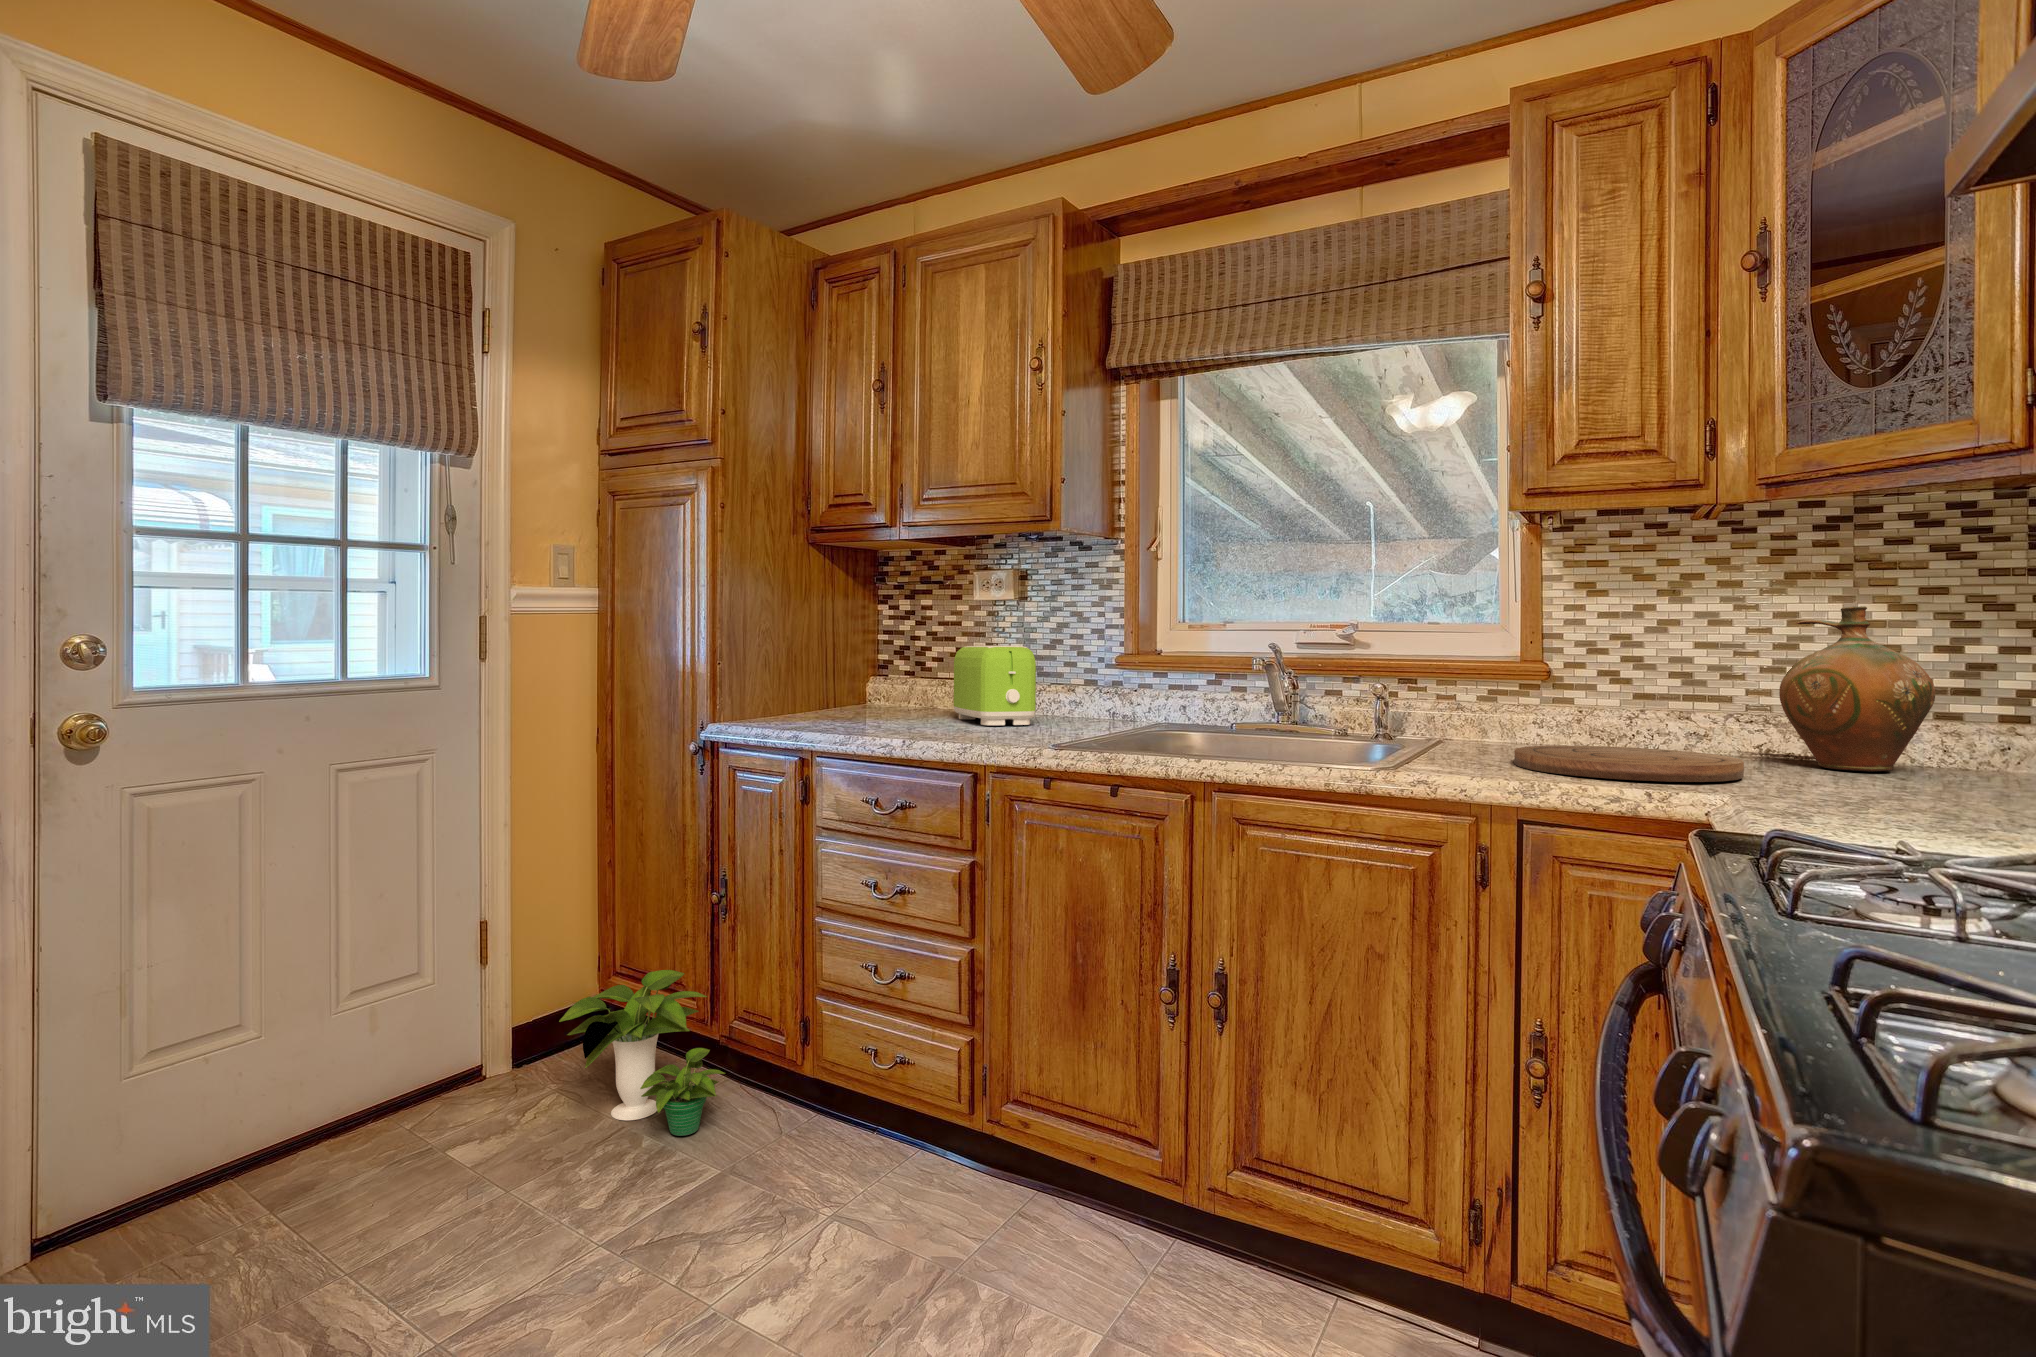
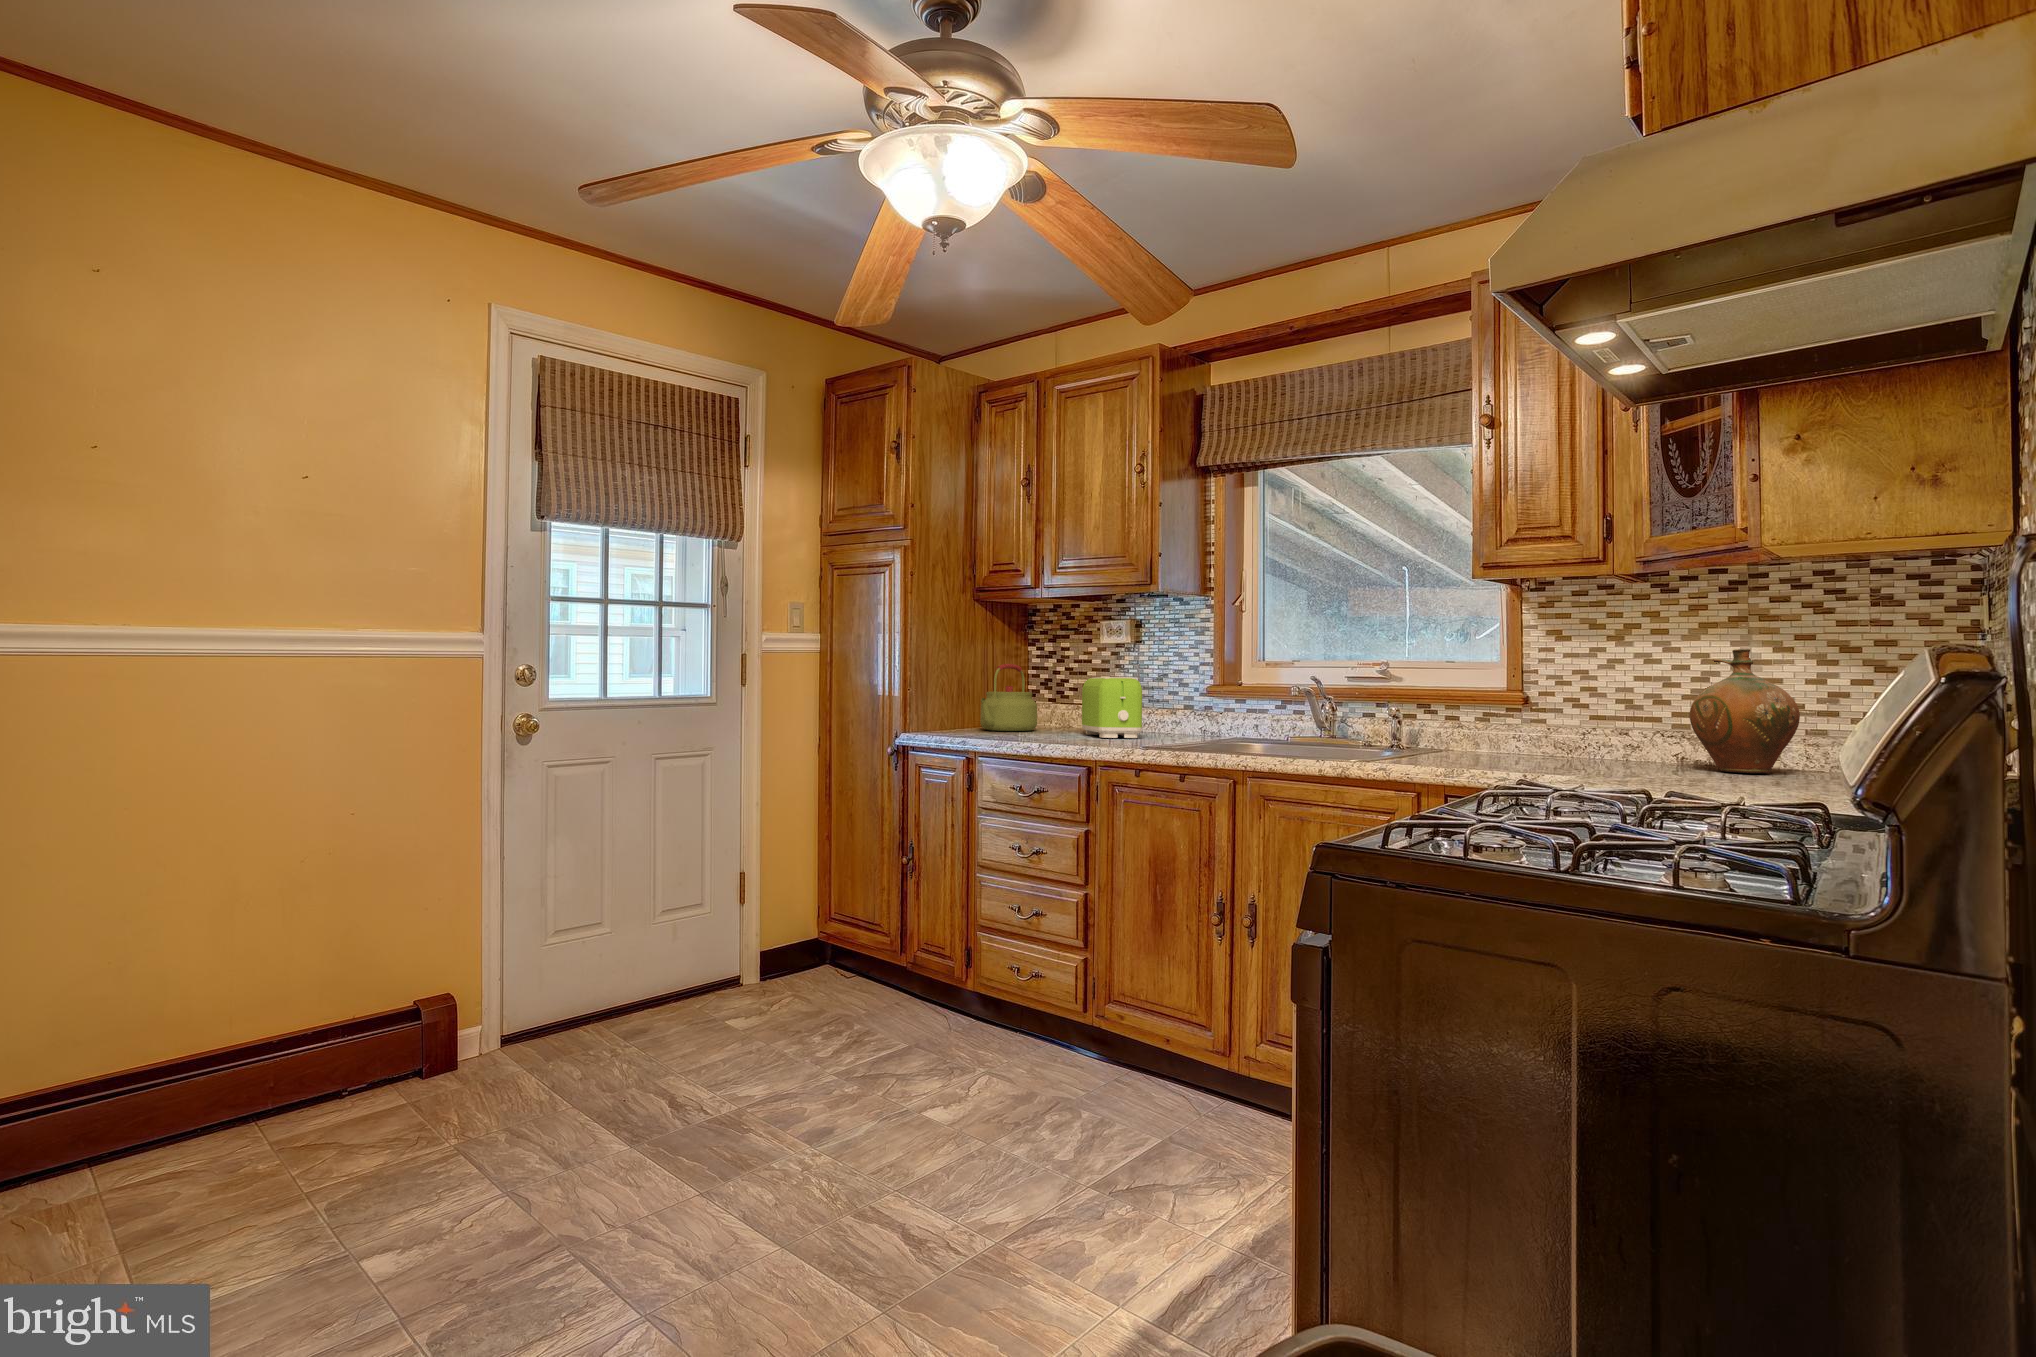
kettle: none [820,629,894,716] -> present [980,664,1037,731]
cutting board: present [1514,745,1744,782] -> none [1474,753,1633,774]
potted plant: present [559,970,725,1136] -> none [795,914,909,1028]

